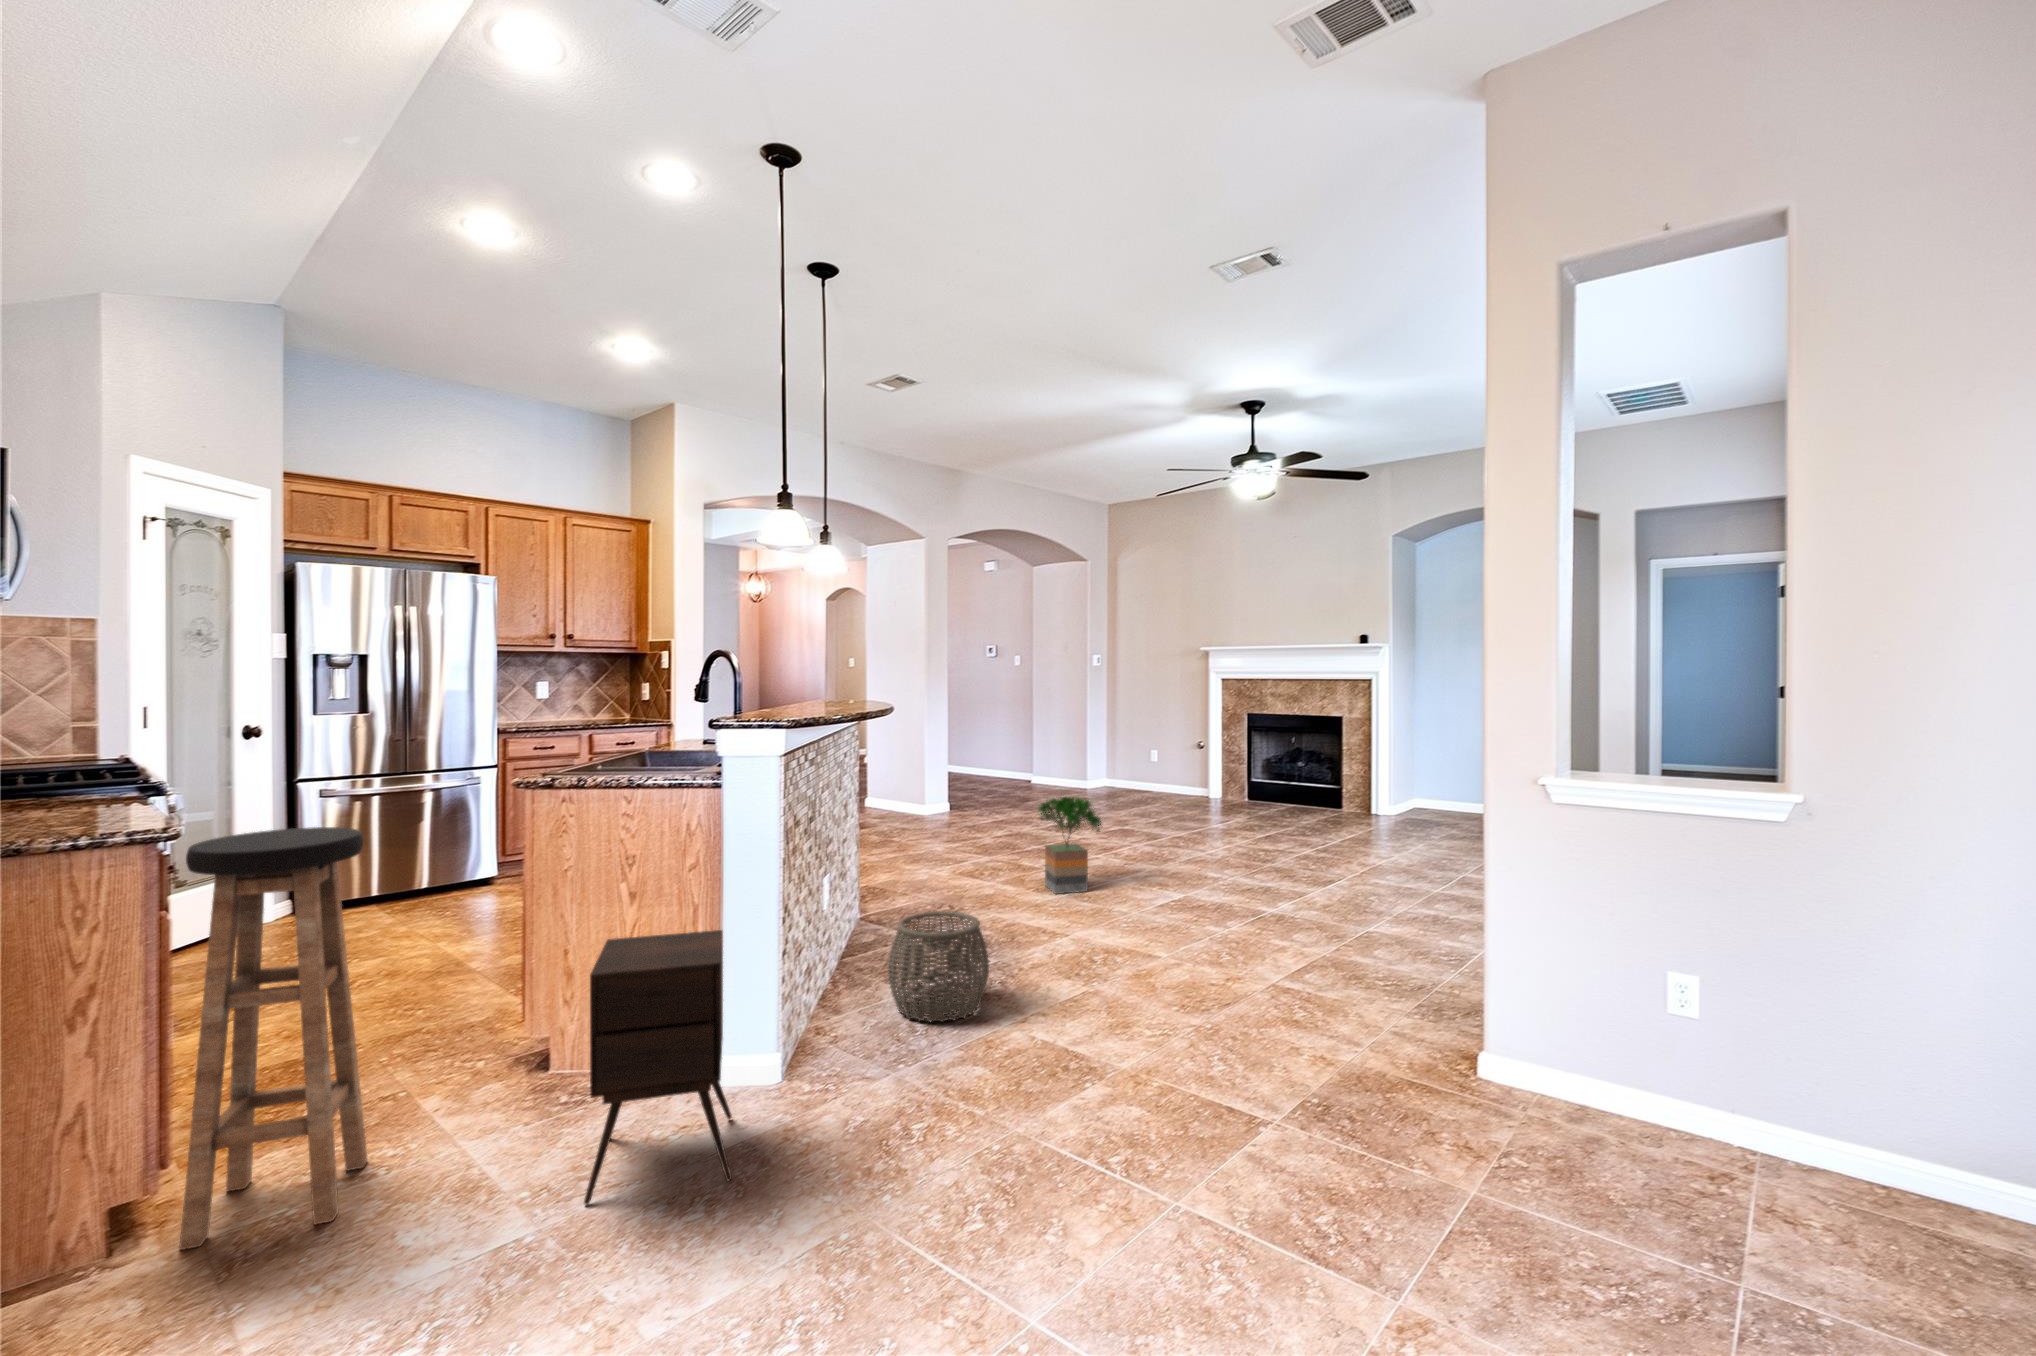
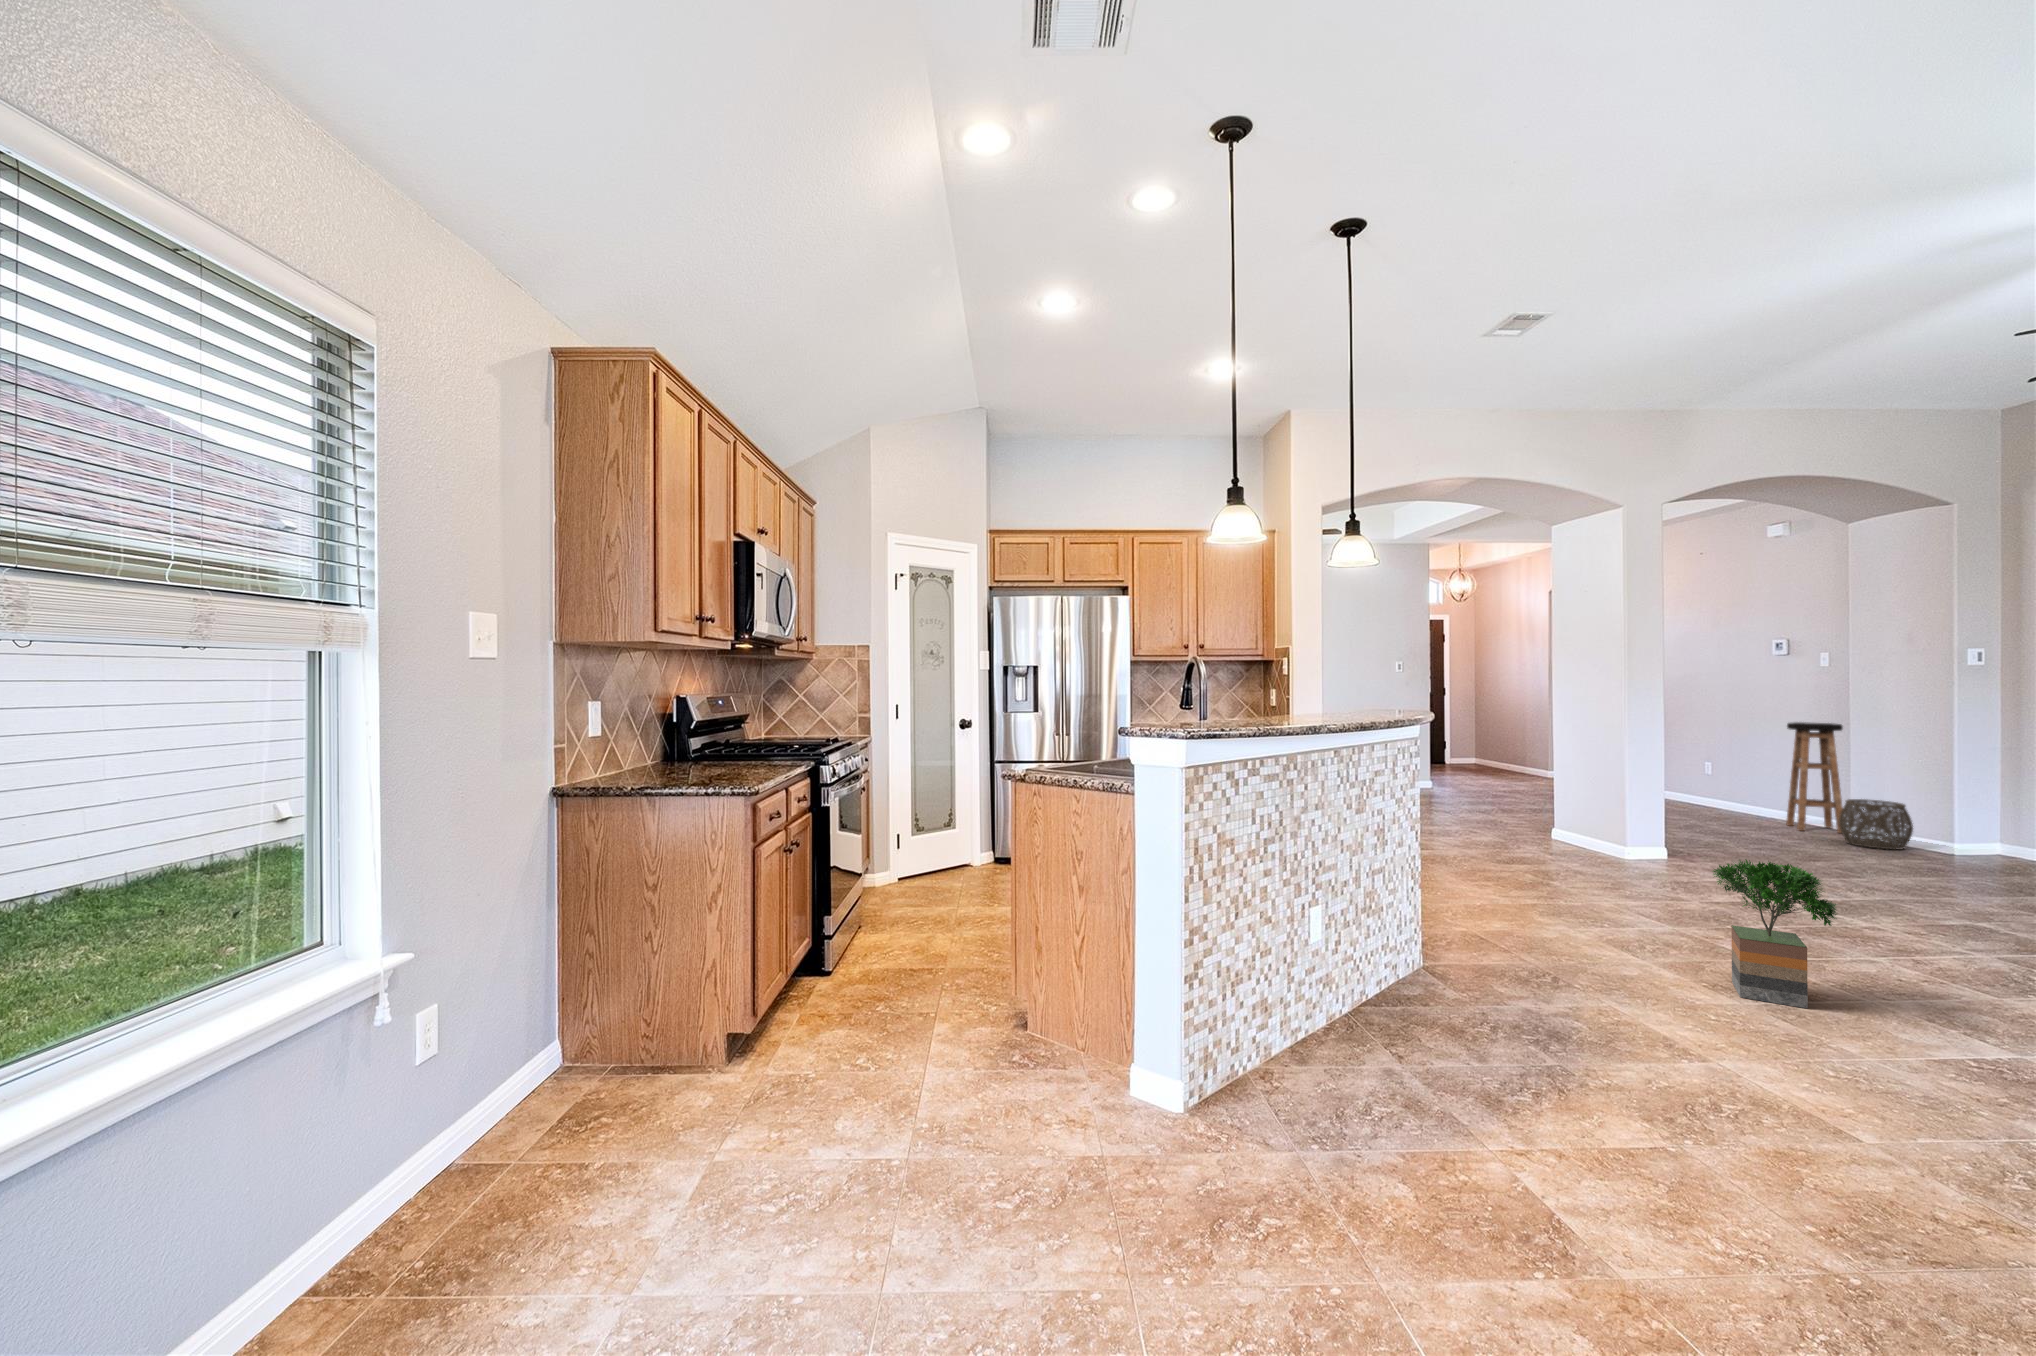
bar stool: present [179,827,368,1250] -> present [1786,722,1843,833]
woven basket: present [887,911,989,1022] -> present [1838,799,1913,850]
side table: present [584,930,732,1205] -> none [963,920,1120,1177]

